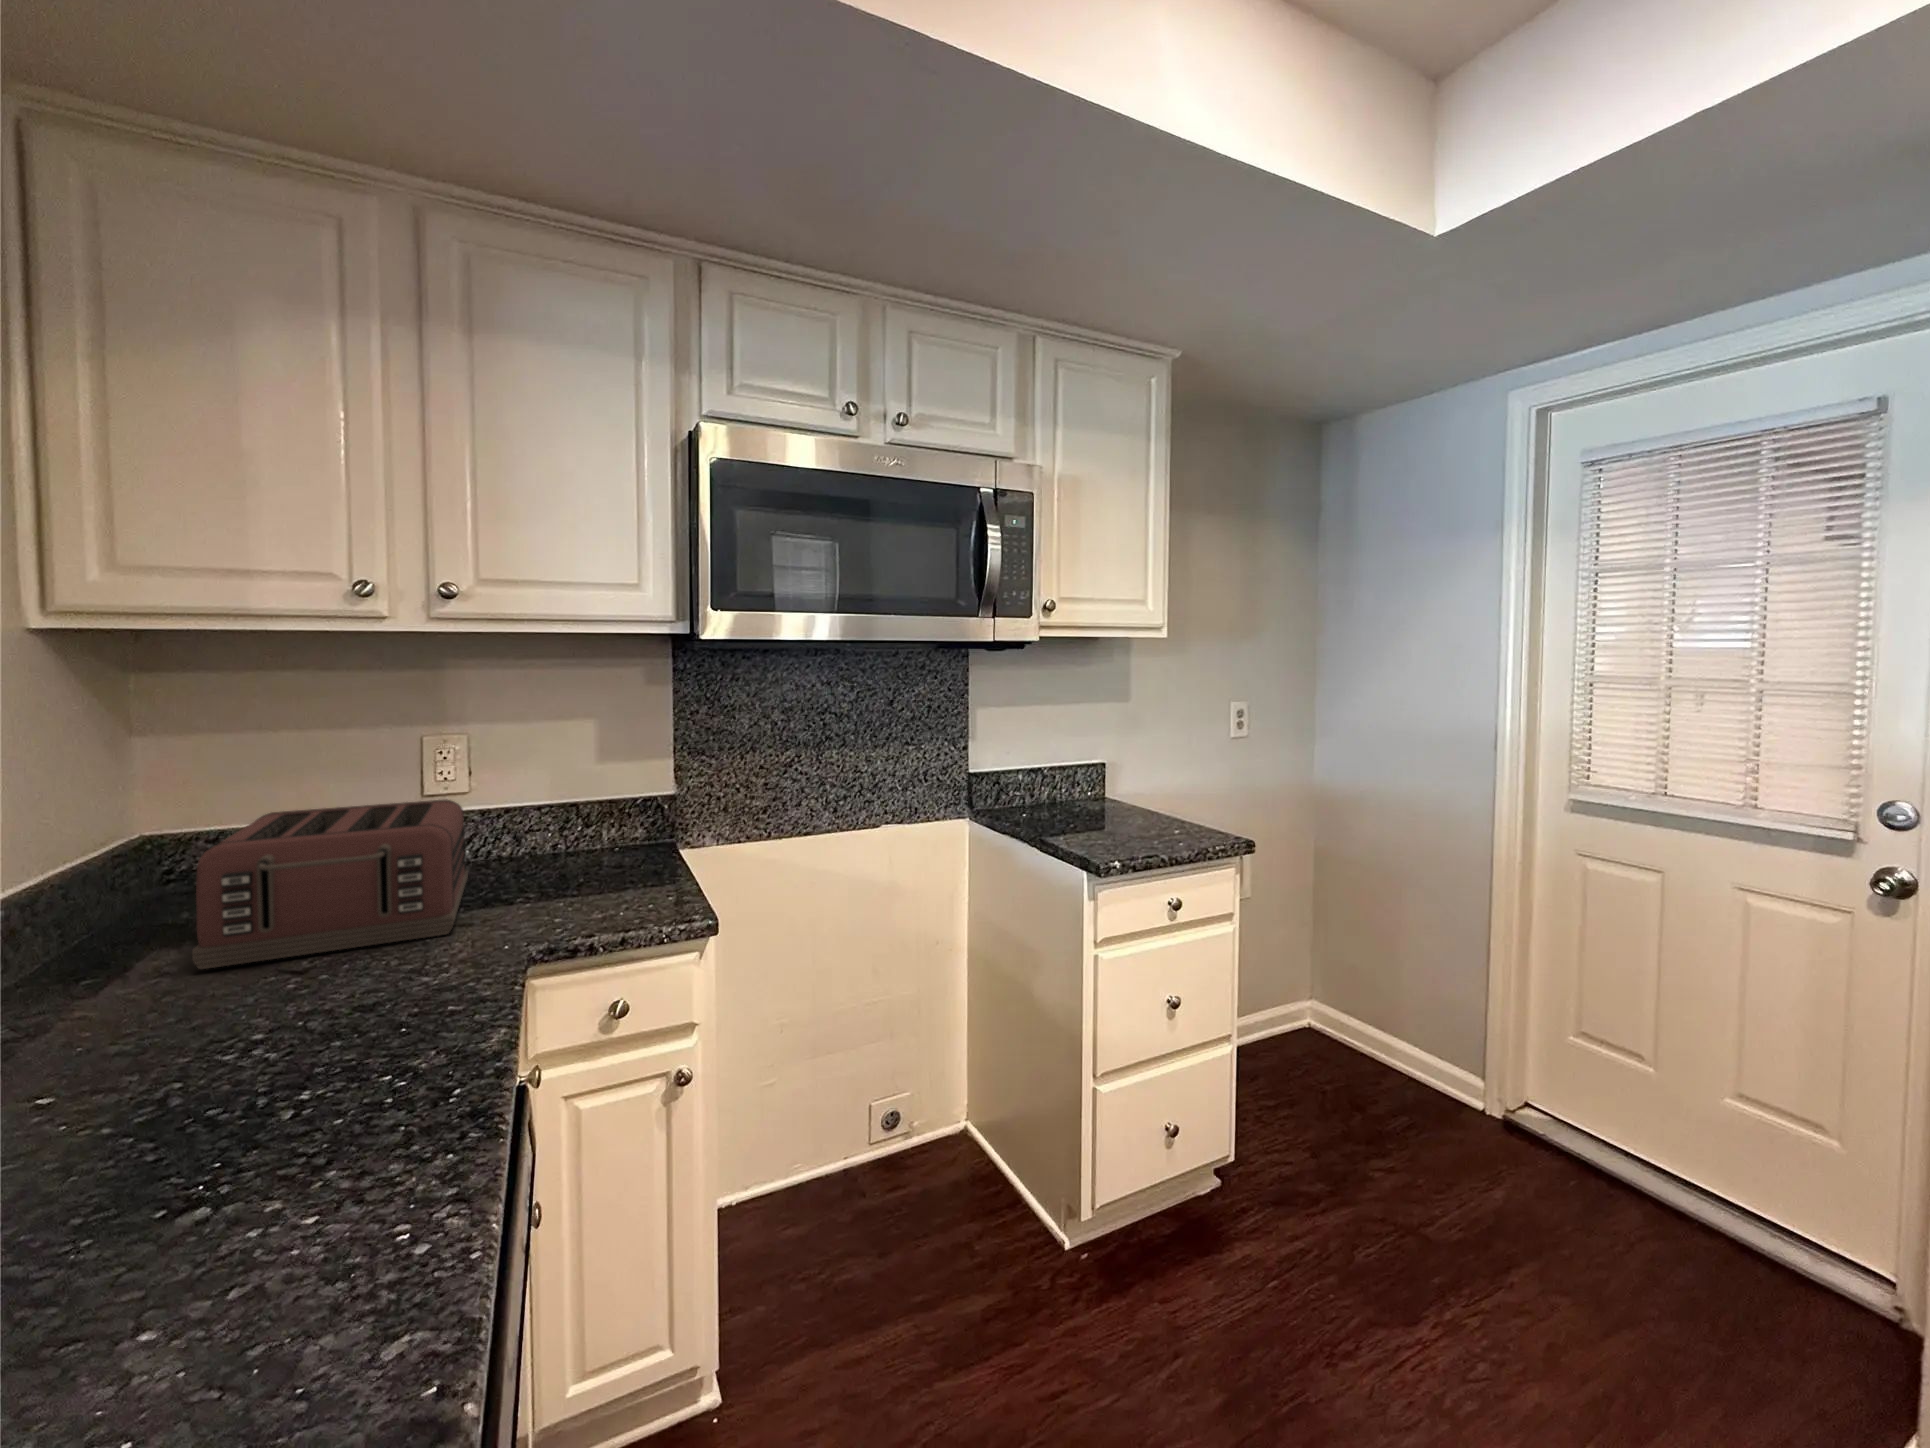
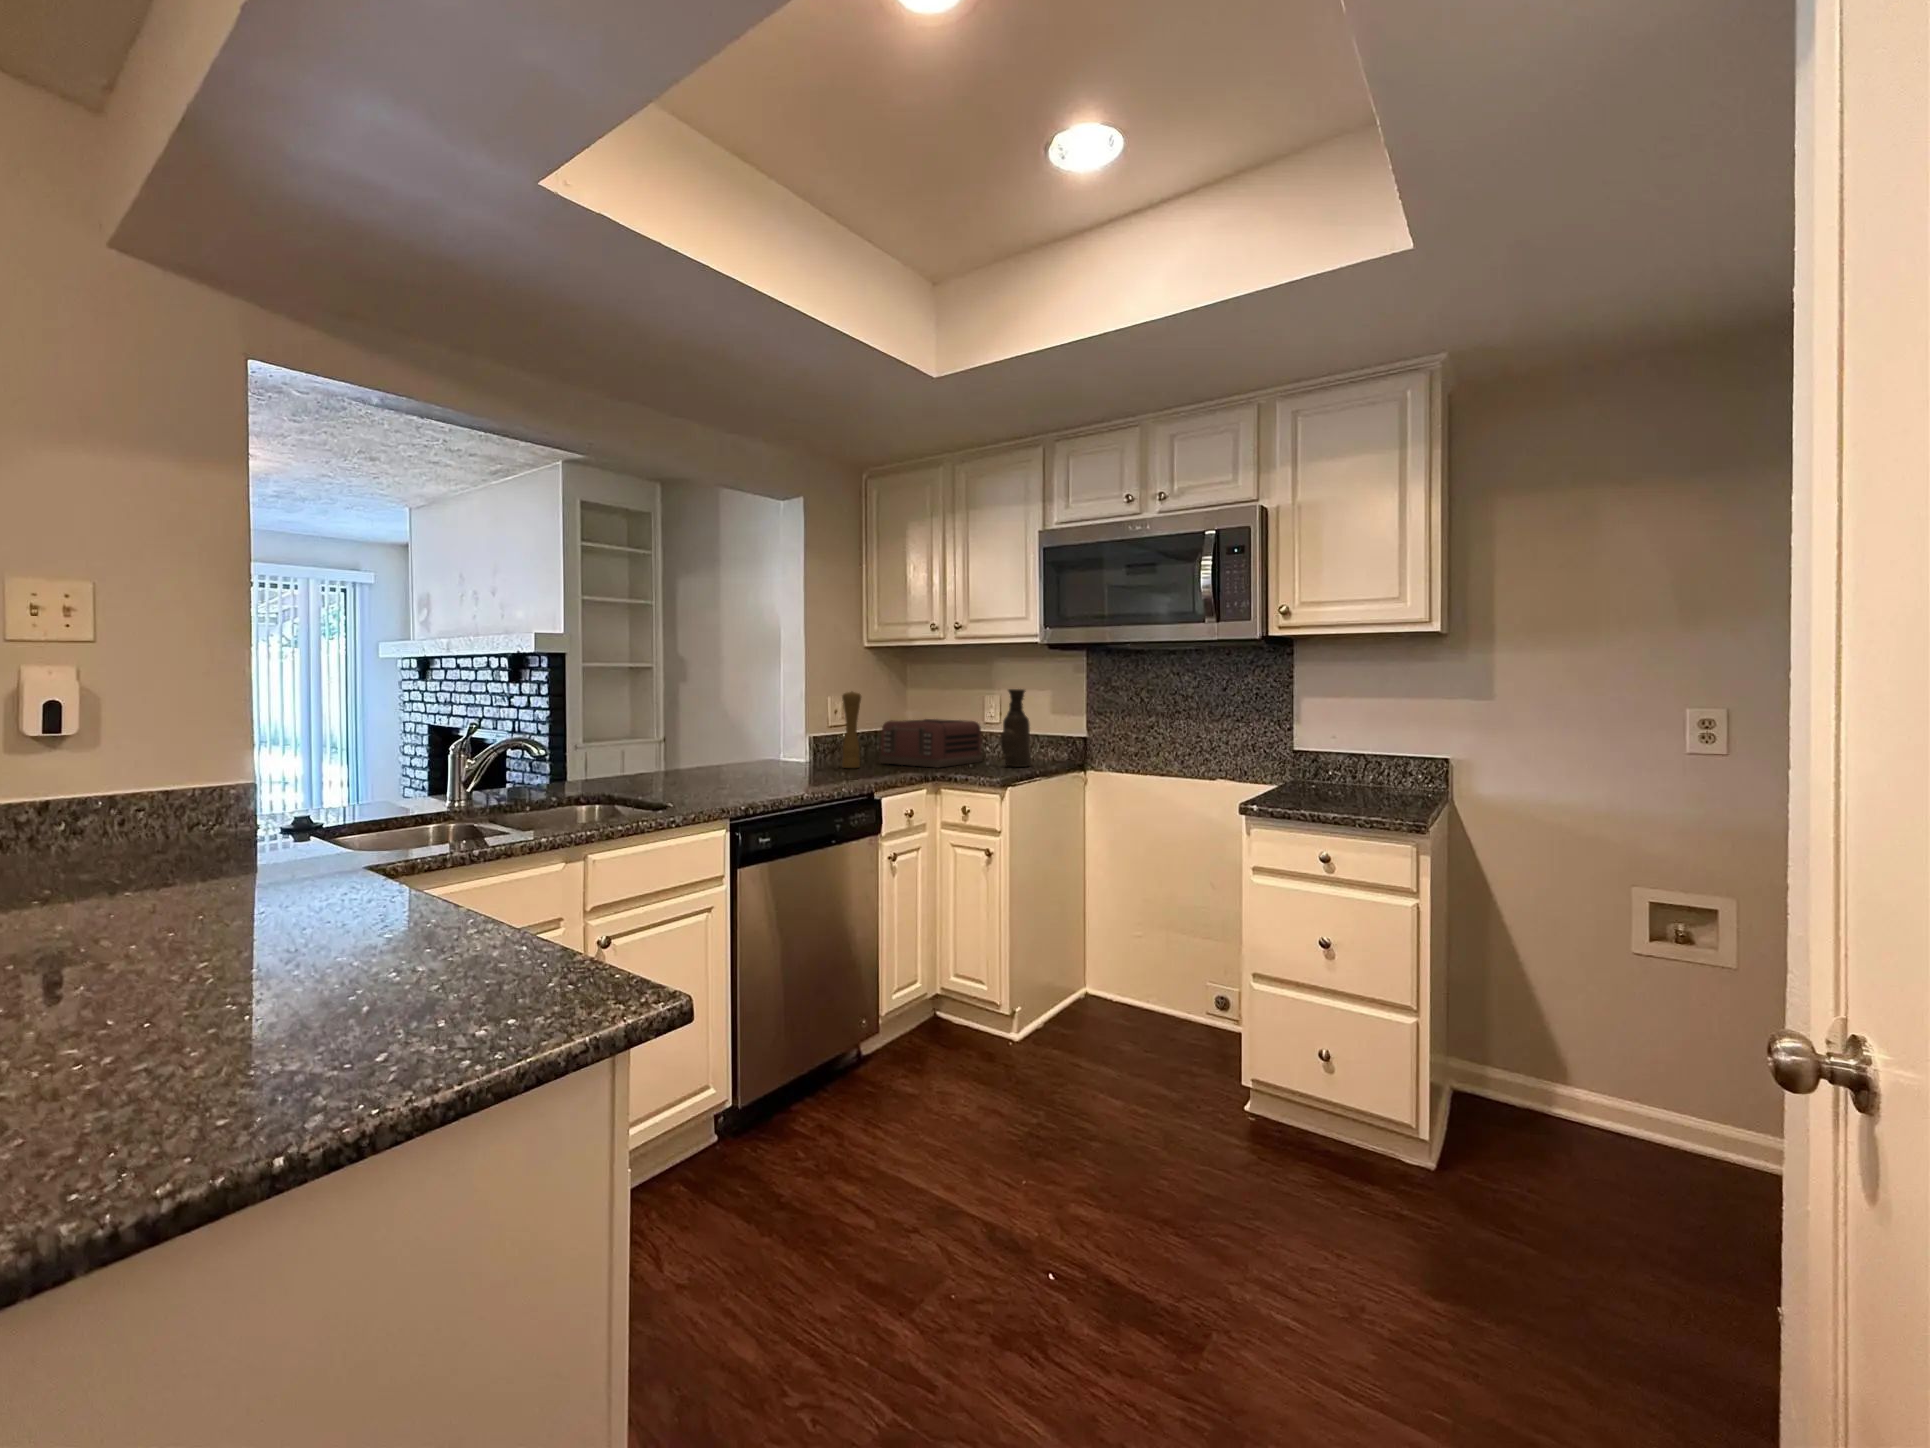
vase: none [568,725,631,884] -> present [1000,689,1031,767]
pepper mill: none [83,781,179,1037] -> present [842,692,861,768]

